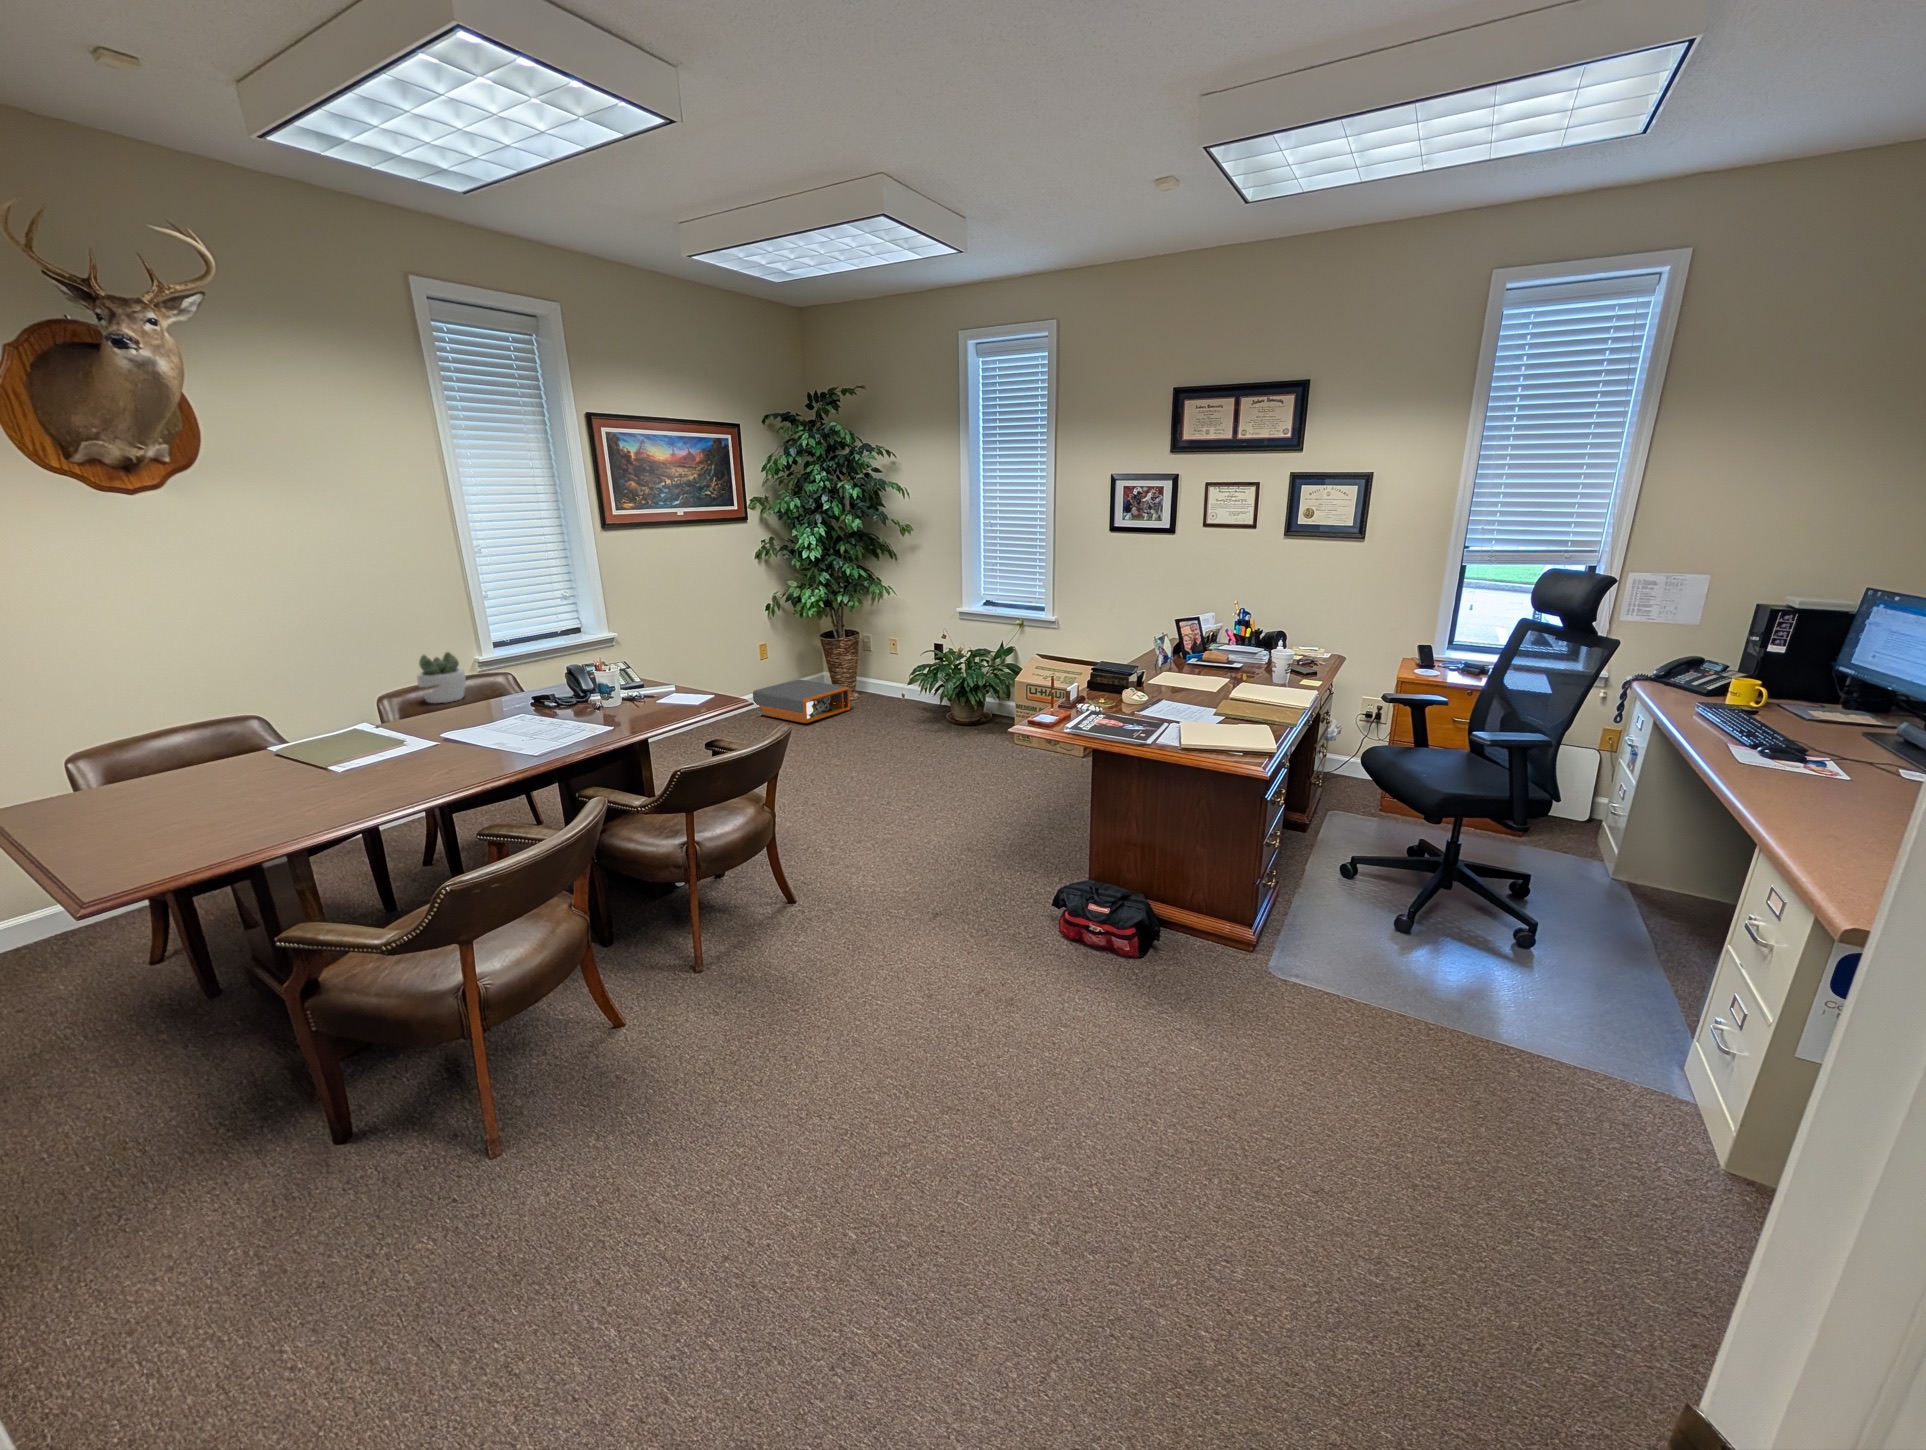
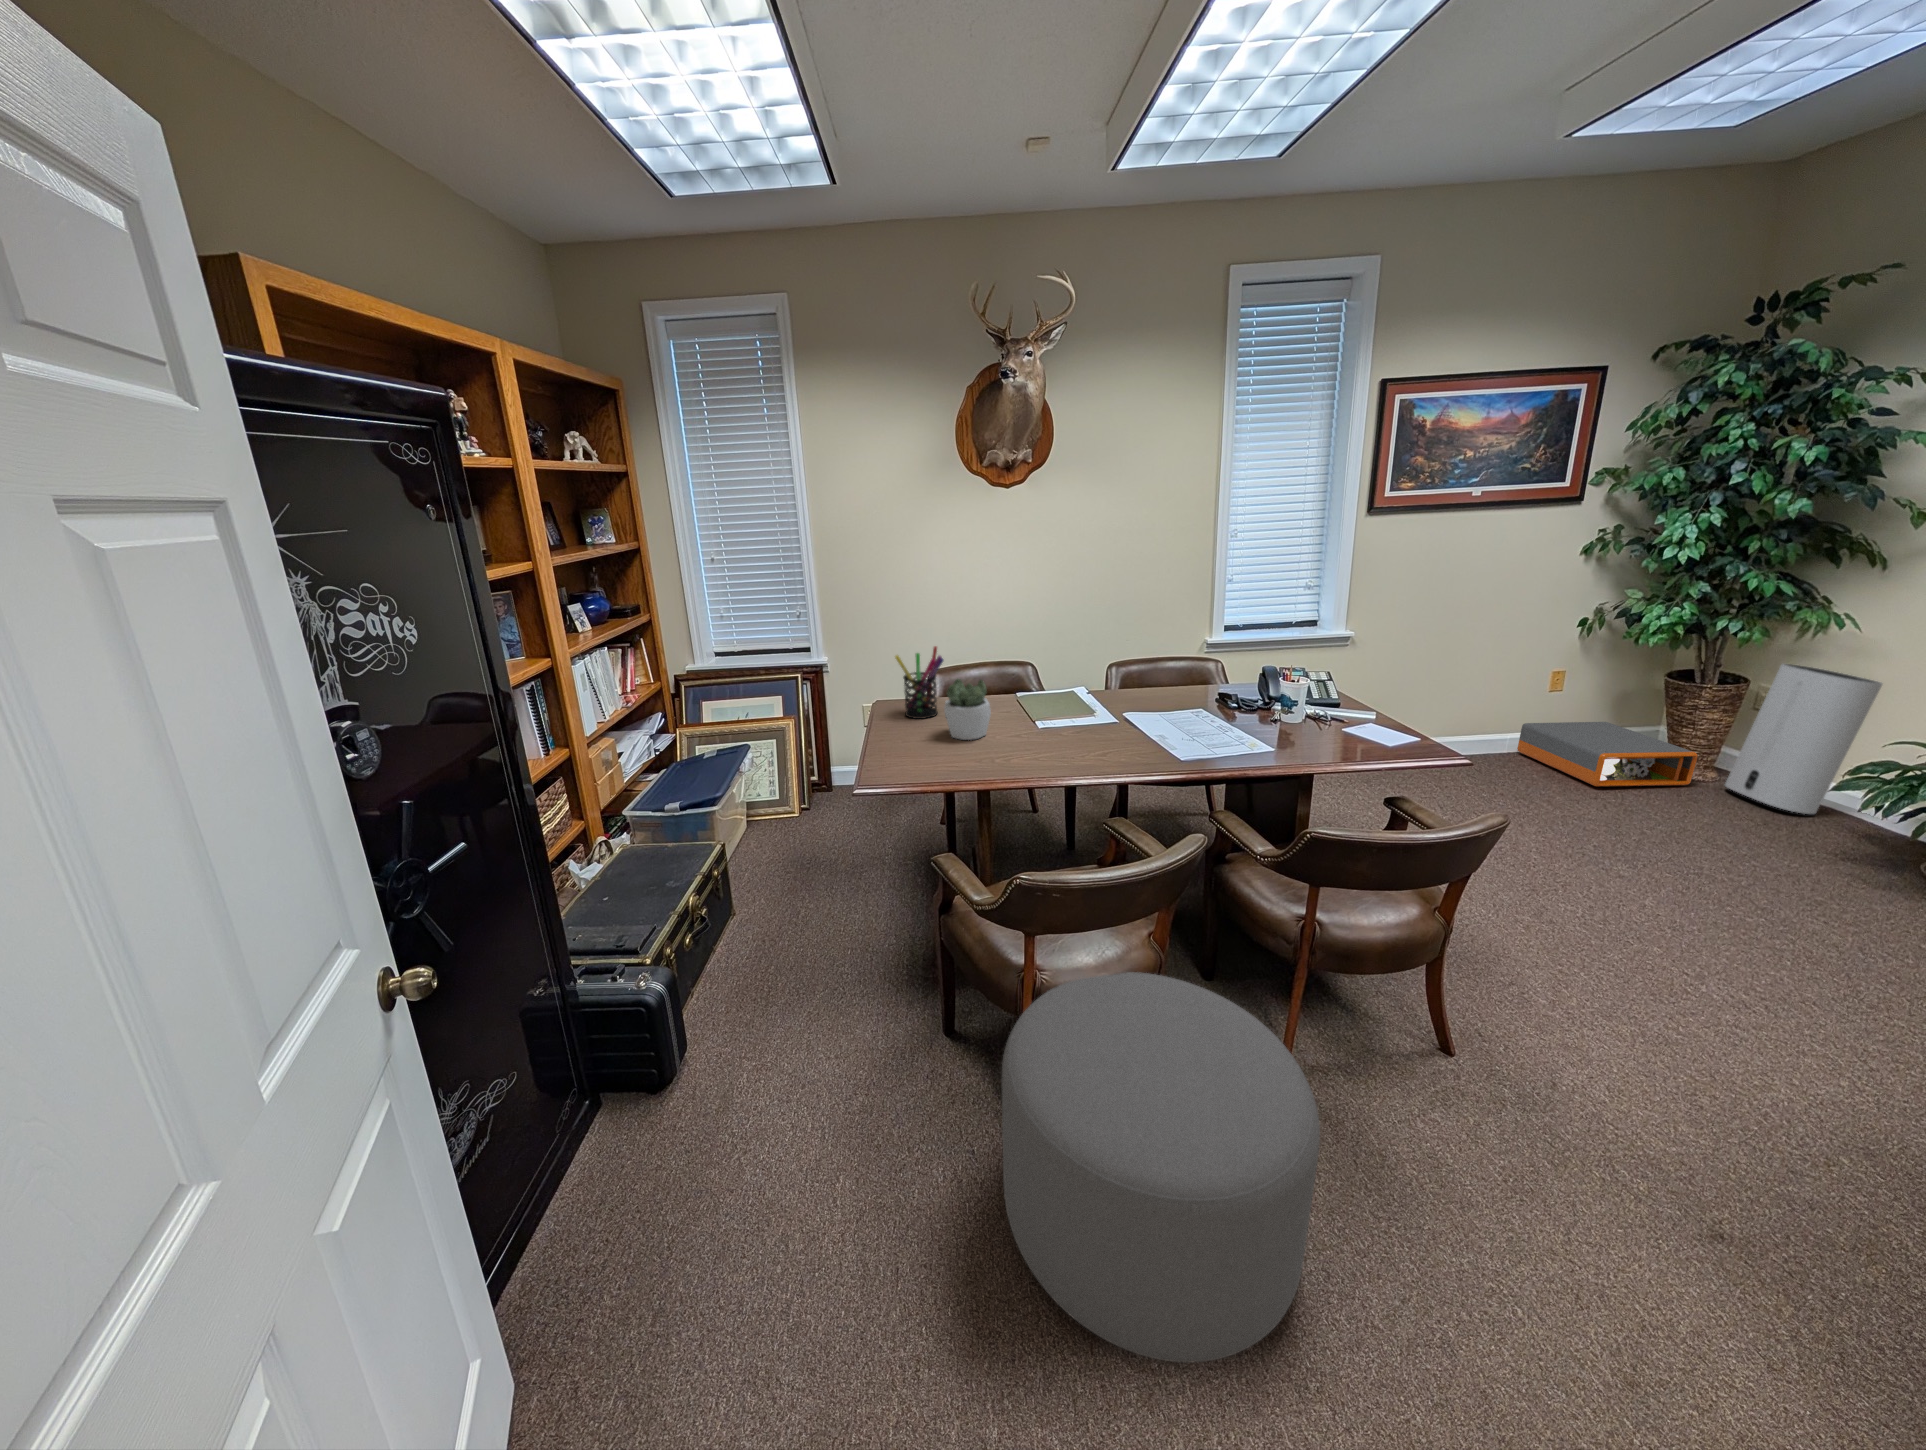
air purifier: none [865,622,912,711] -> present [1725,664,1883,814]
succulent plant: present [417,652,466,703] -> present [944,679,991,740]
pen holder: none [60,706,166,811] -> present [895,646,943,719]
ottoman: none [480,914,762,1202] -> present [1002,972,1320,1363]

